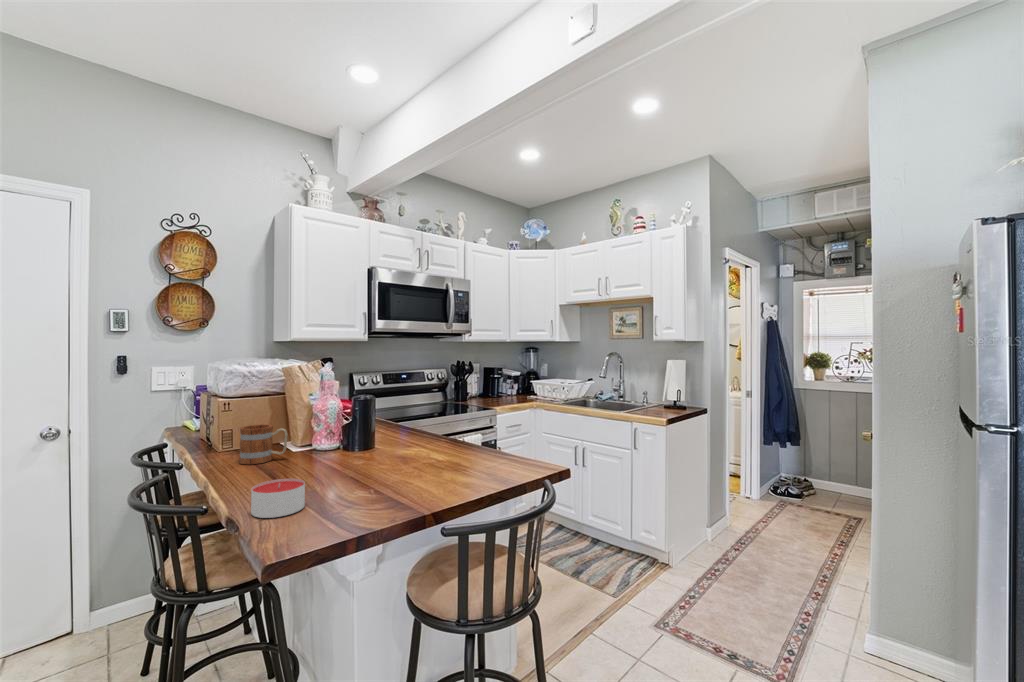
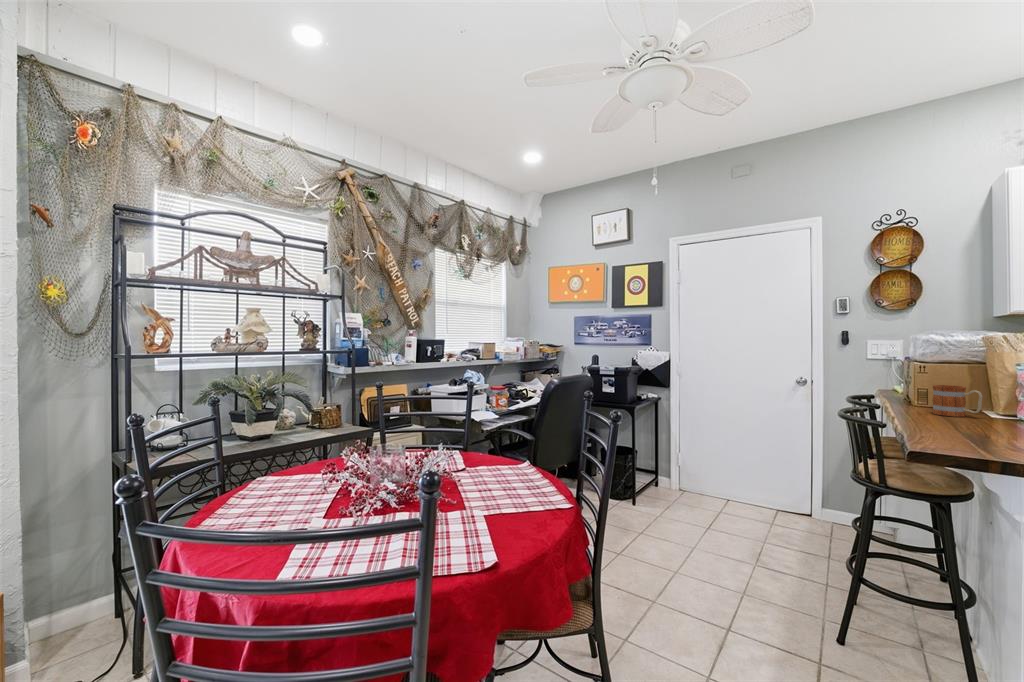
candle: present [251,479,305,518] -> none [927,417,978,443]

